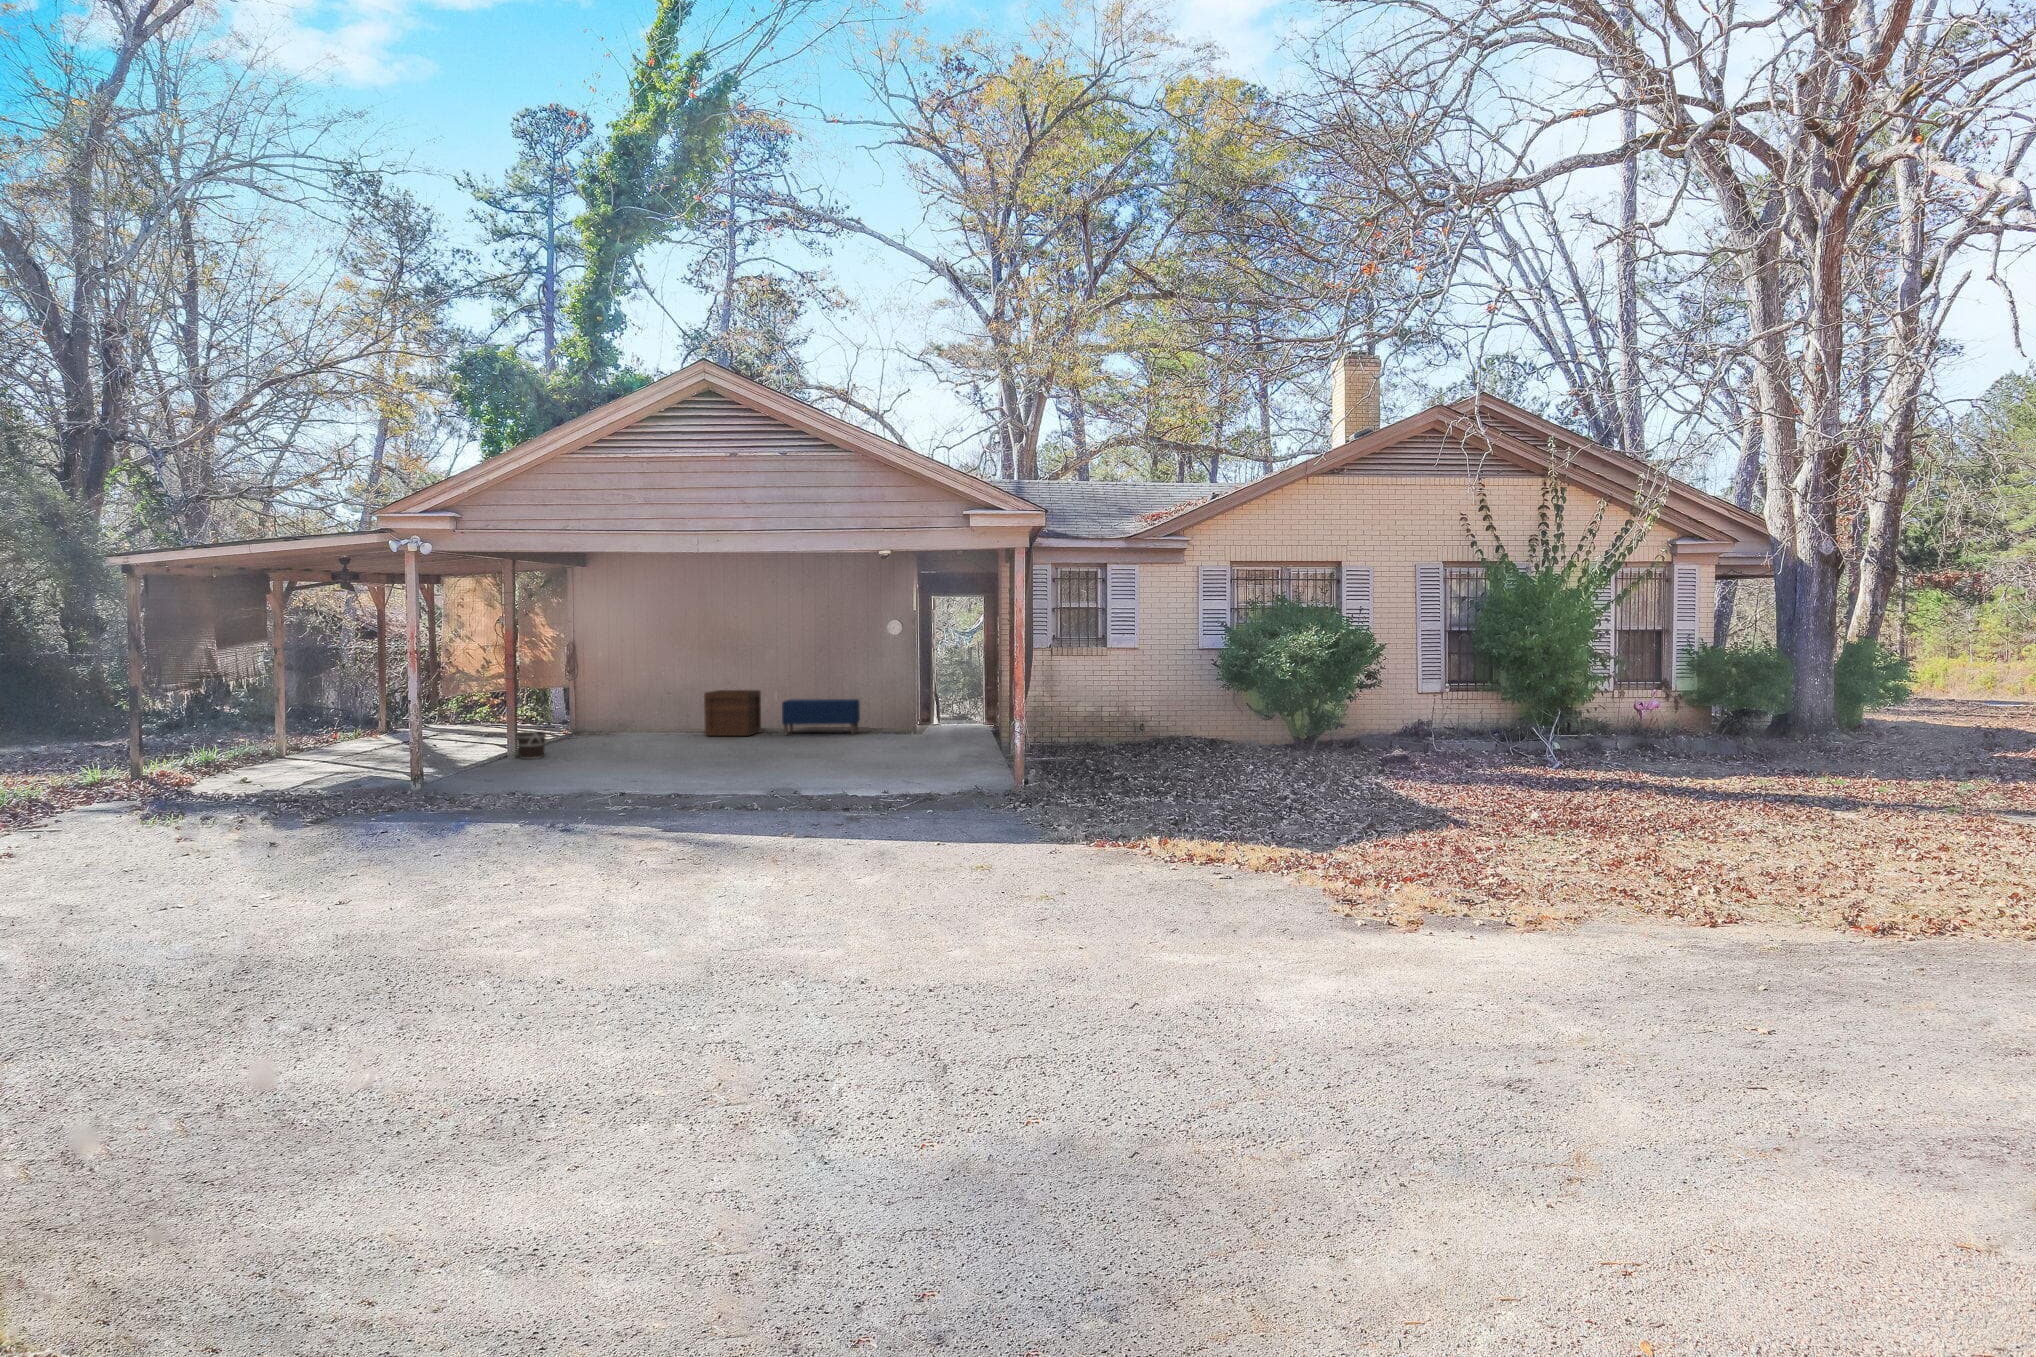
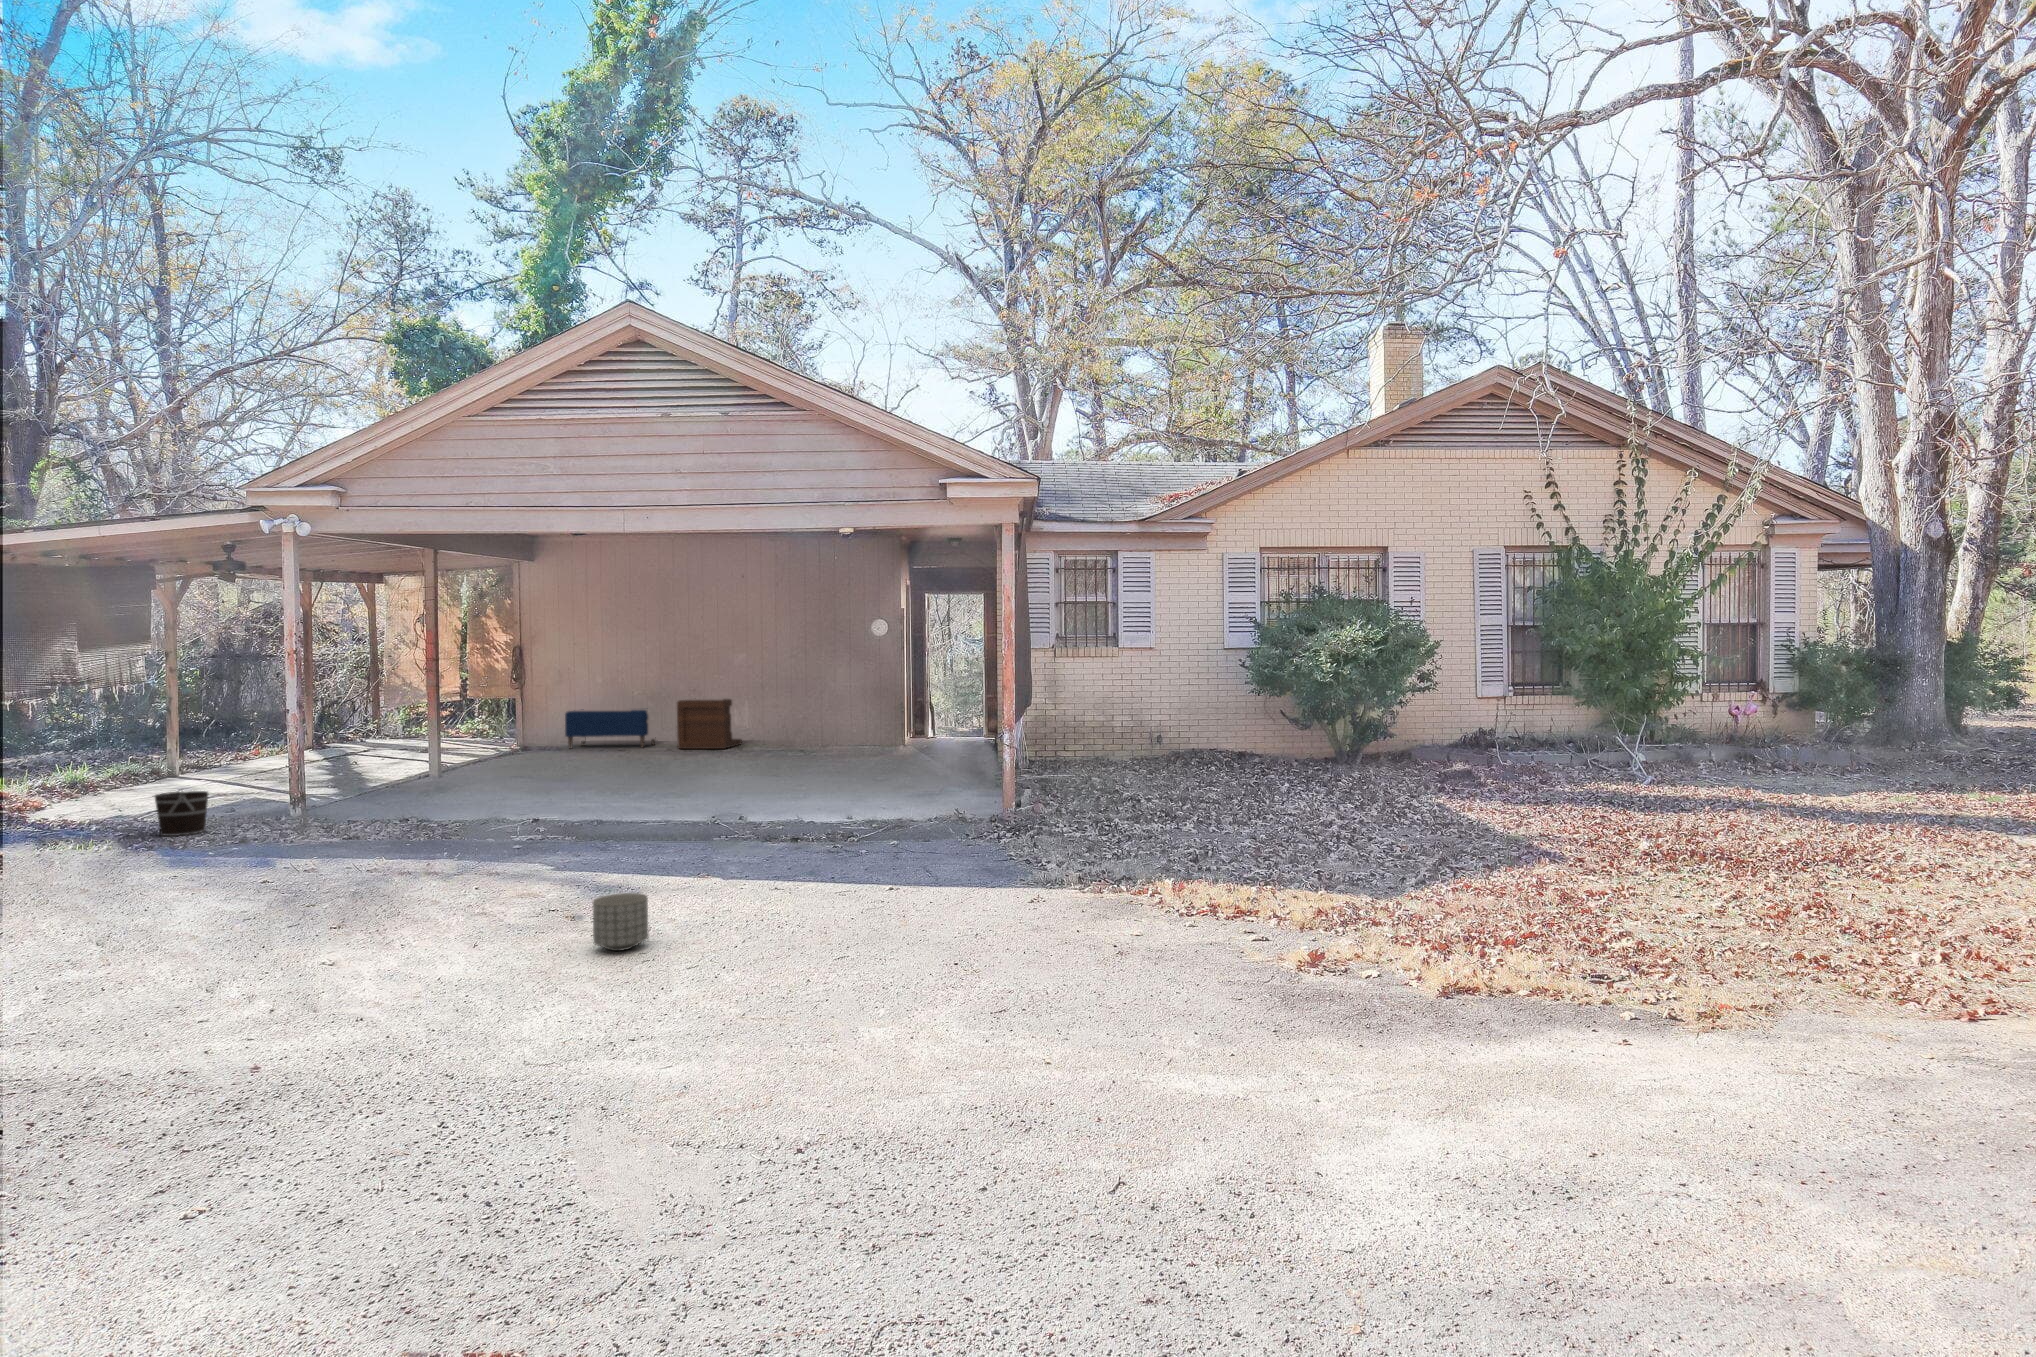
bench: present [782,699,860,735] -> present [565,710,655,748]
bucket: present [516,731,546,759] -> present [155,791,208,836]
planter: none [734,843,775,885] -> present [593,893,649,951]

